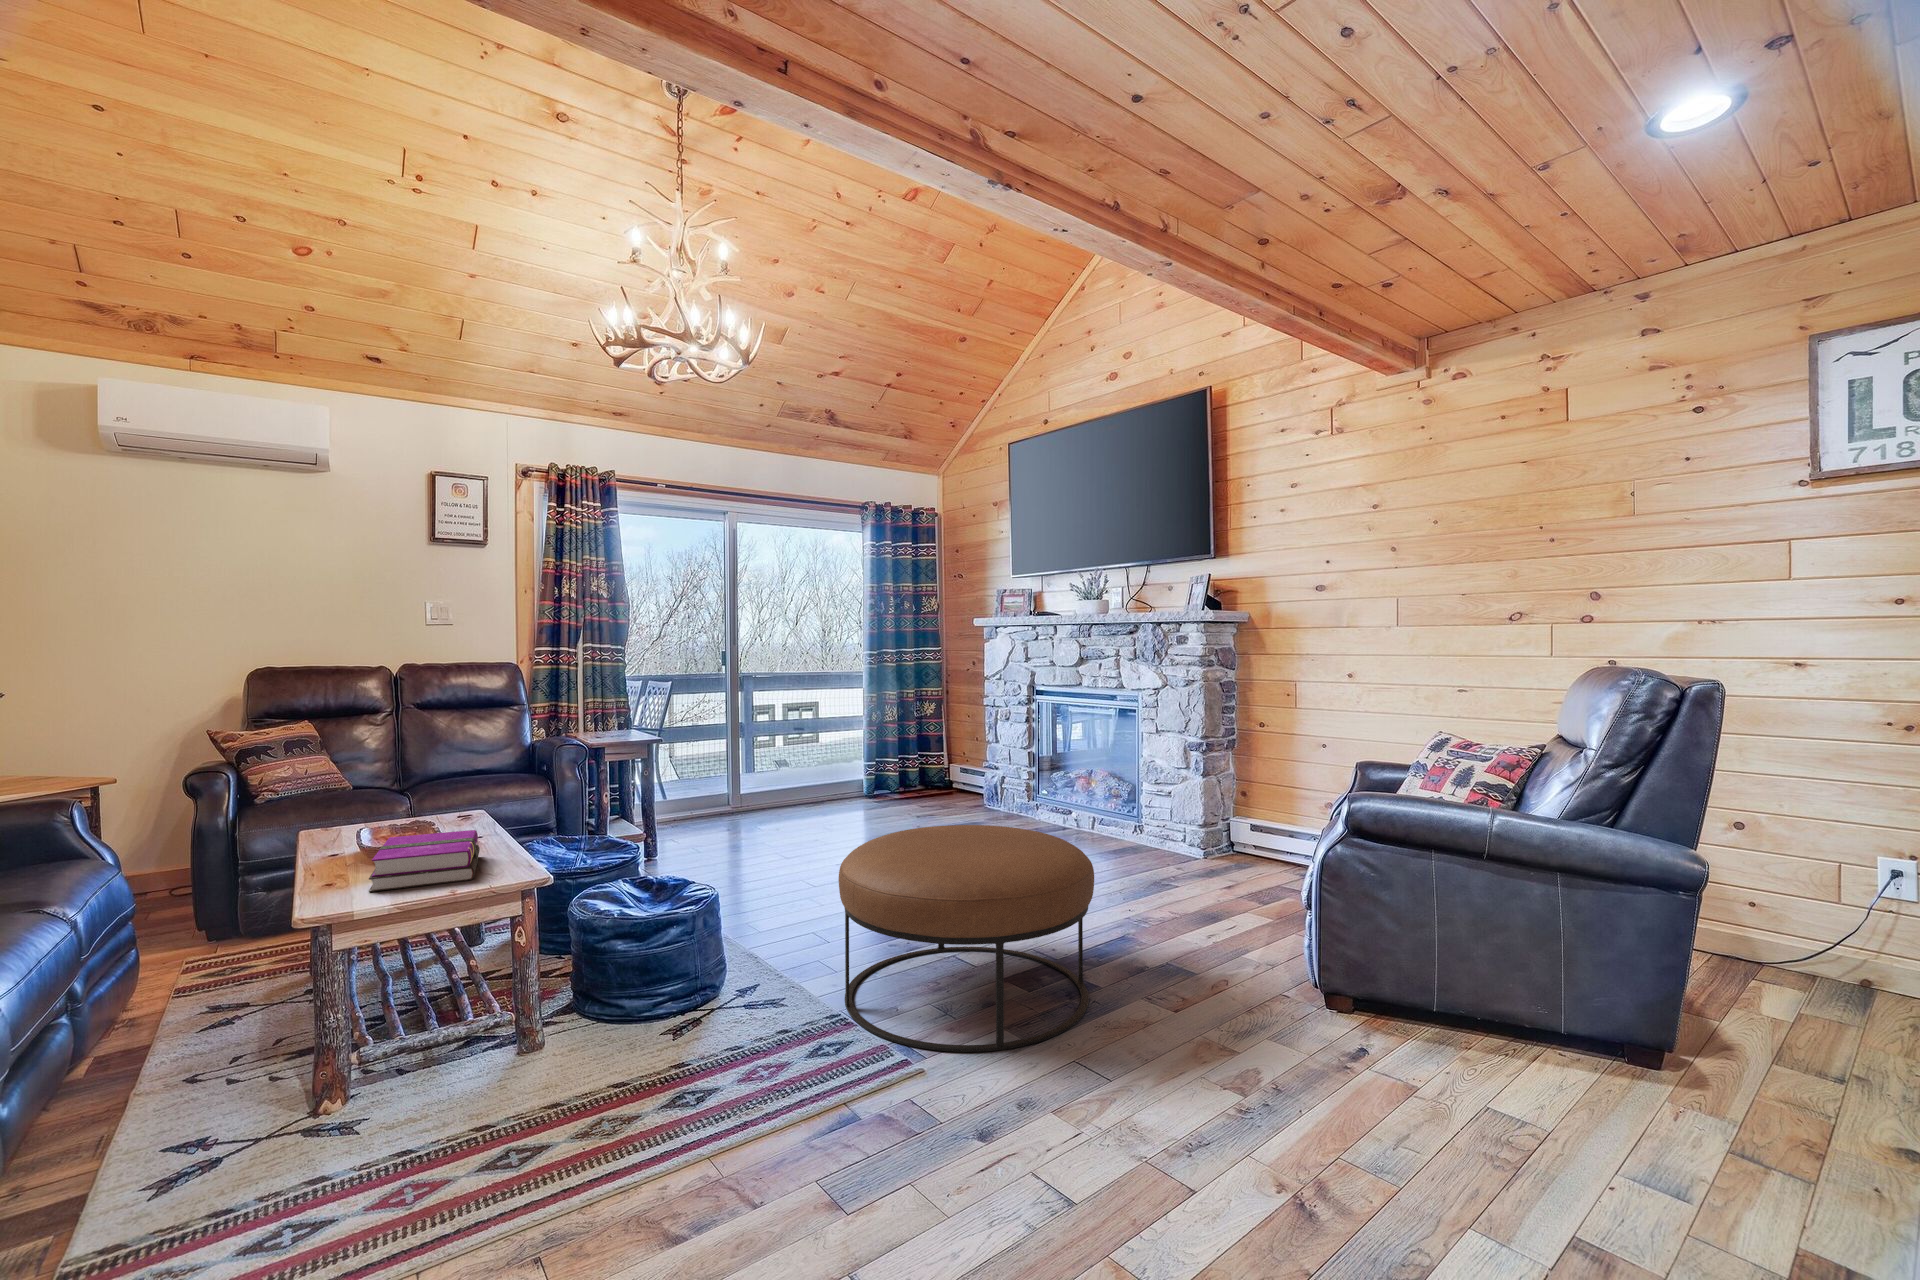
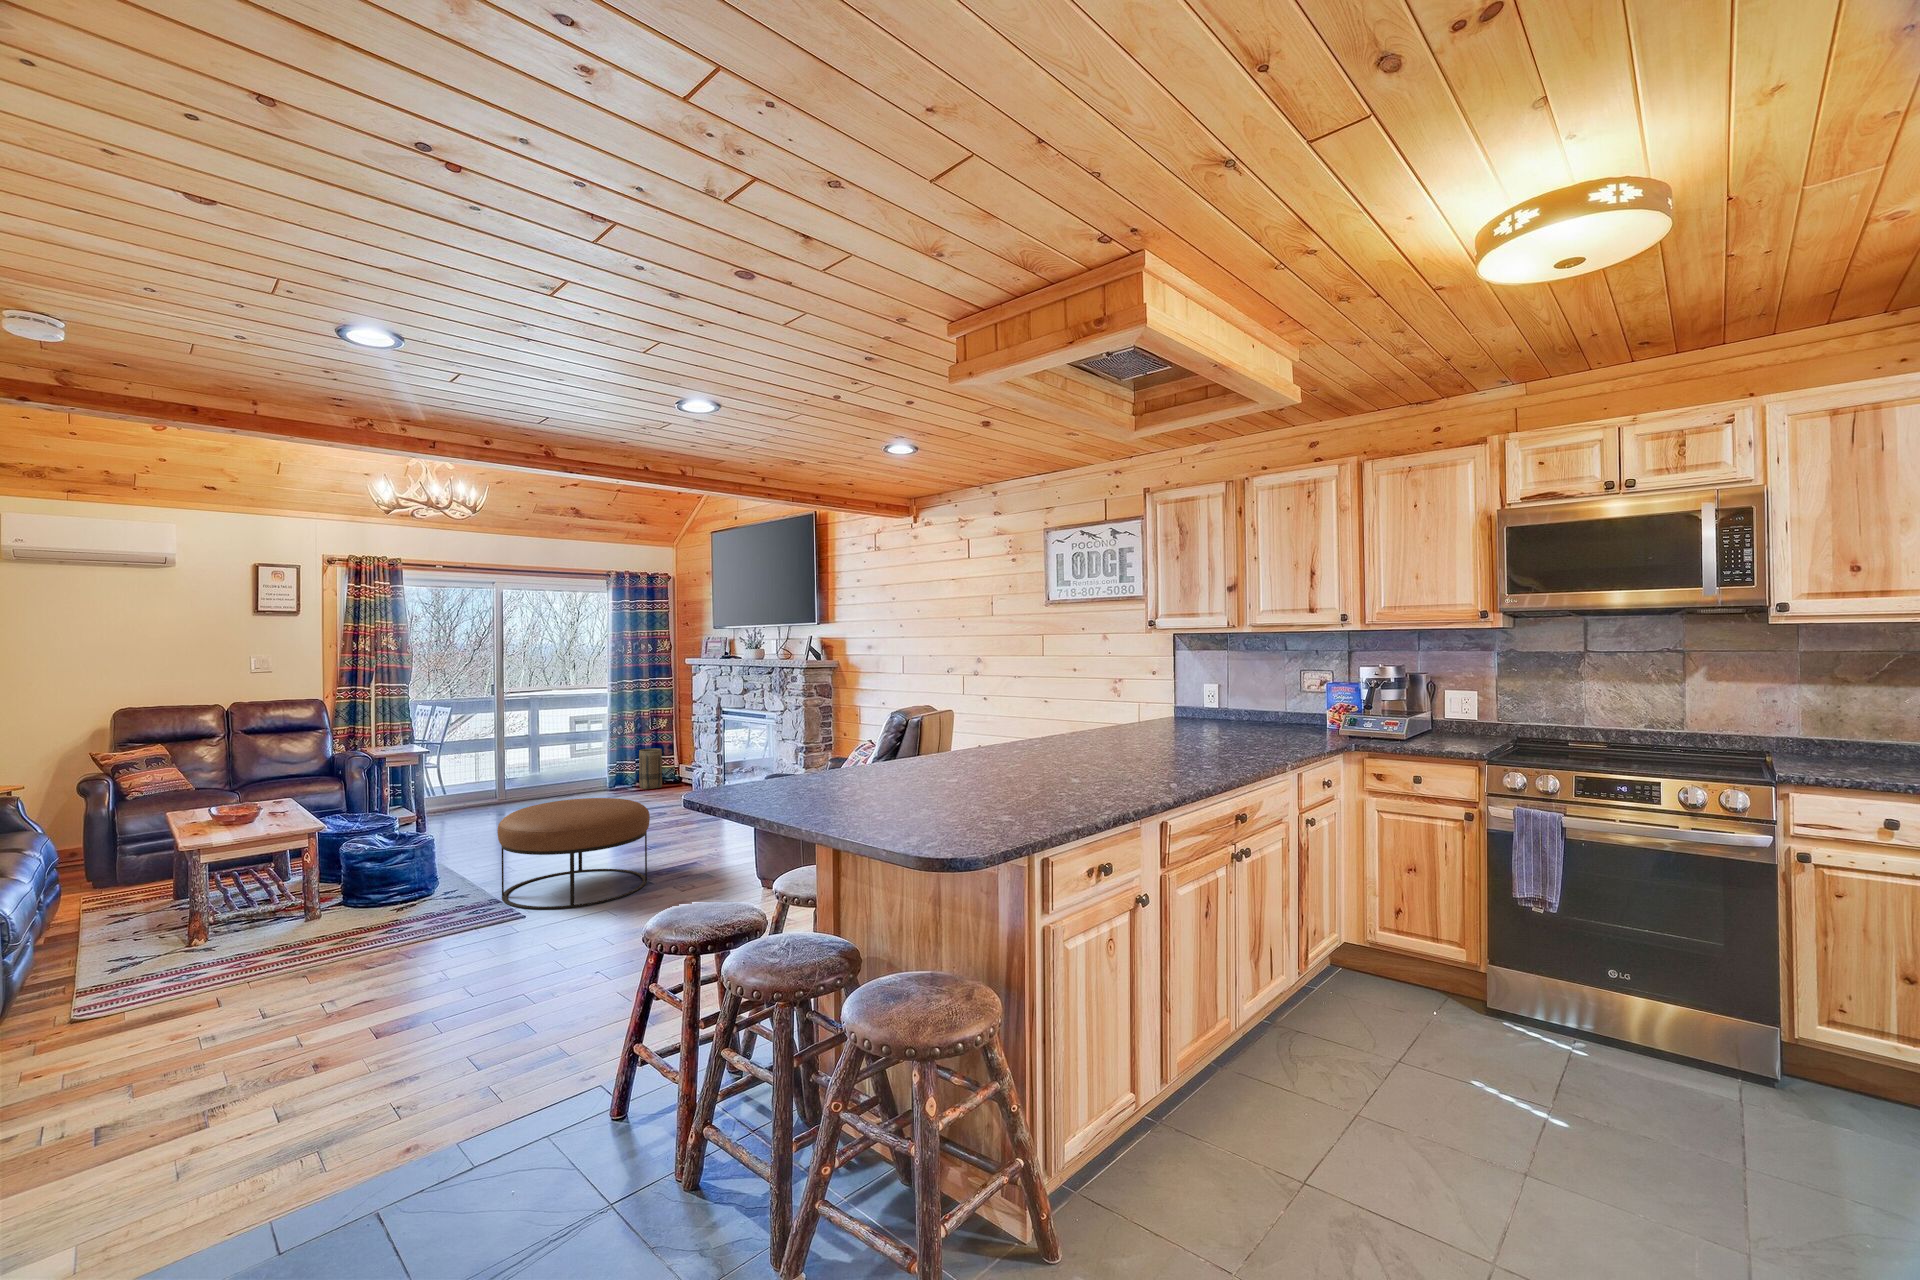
basket: none [903,742,933,798] -> present [639,748,662,789]
hardback book: present [369,830,480,892] -> none [218,806,283,835]

